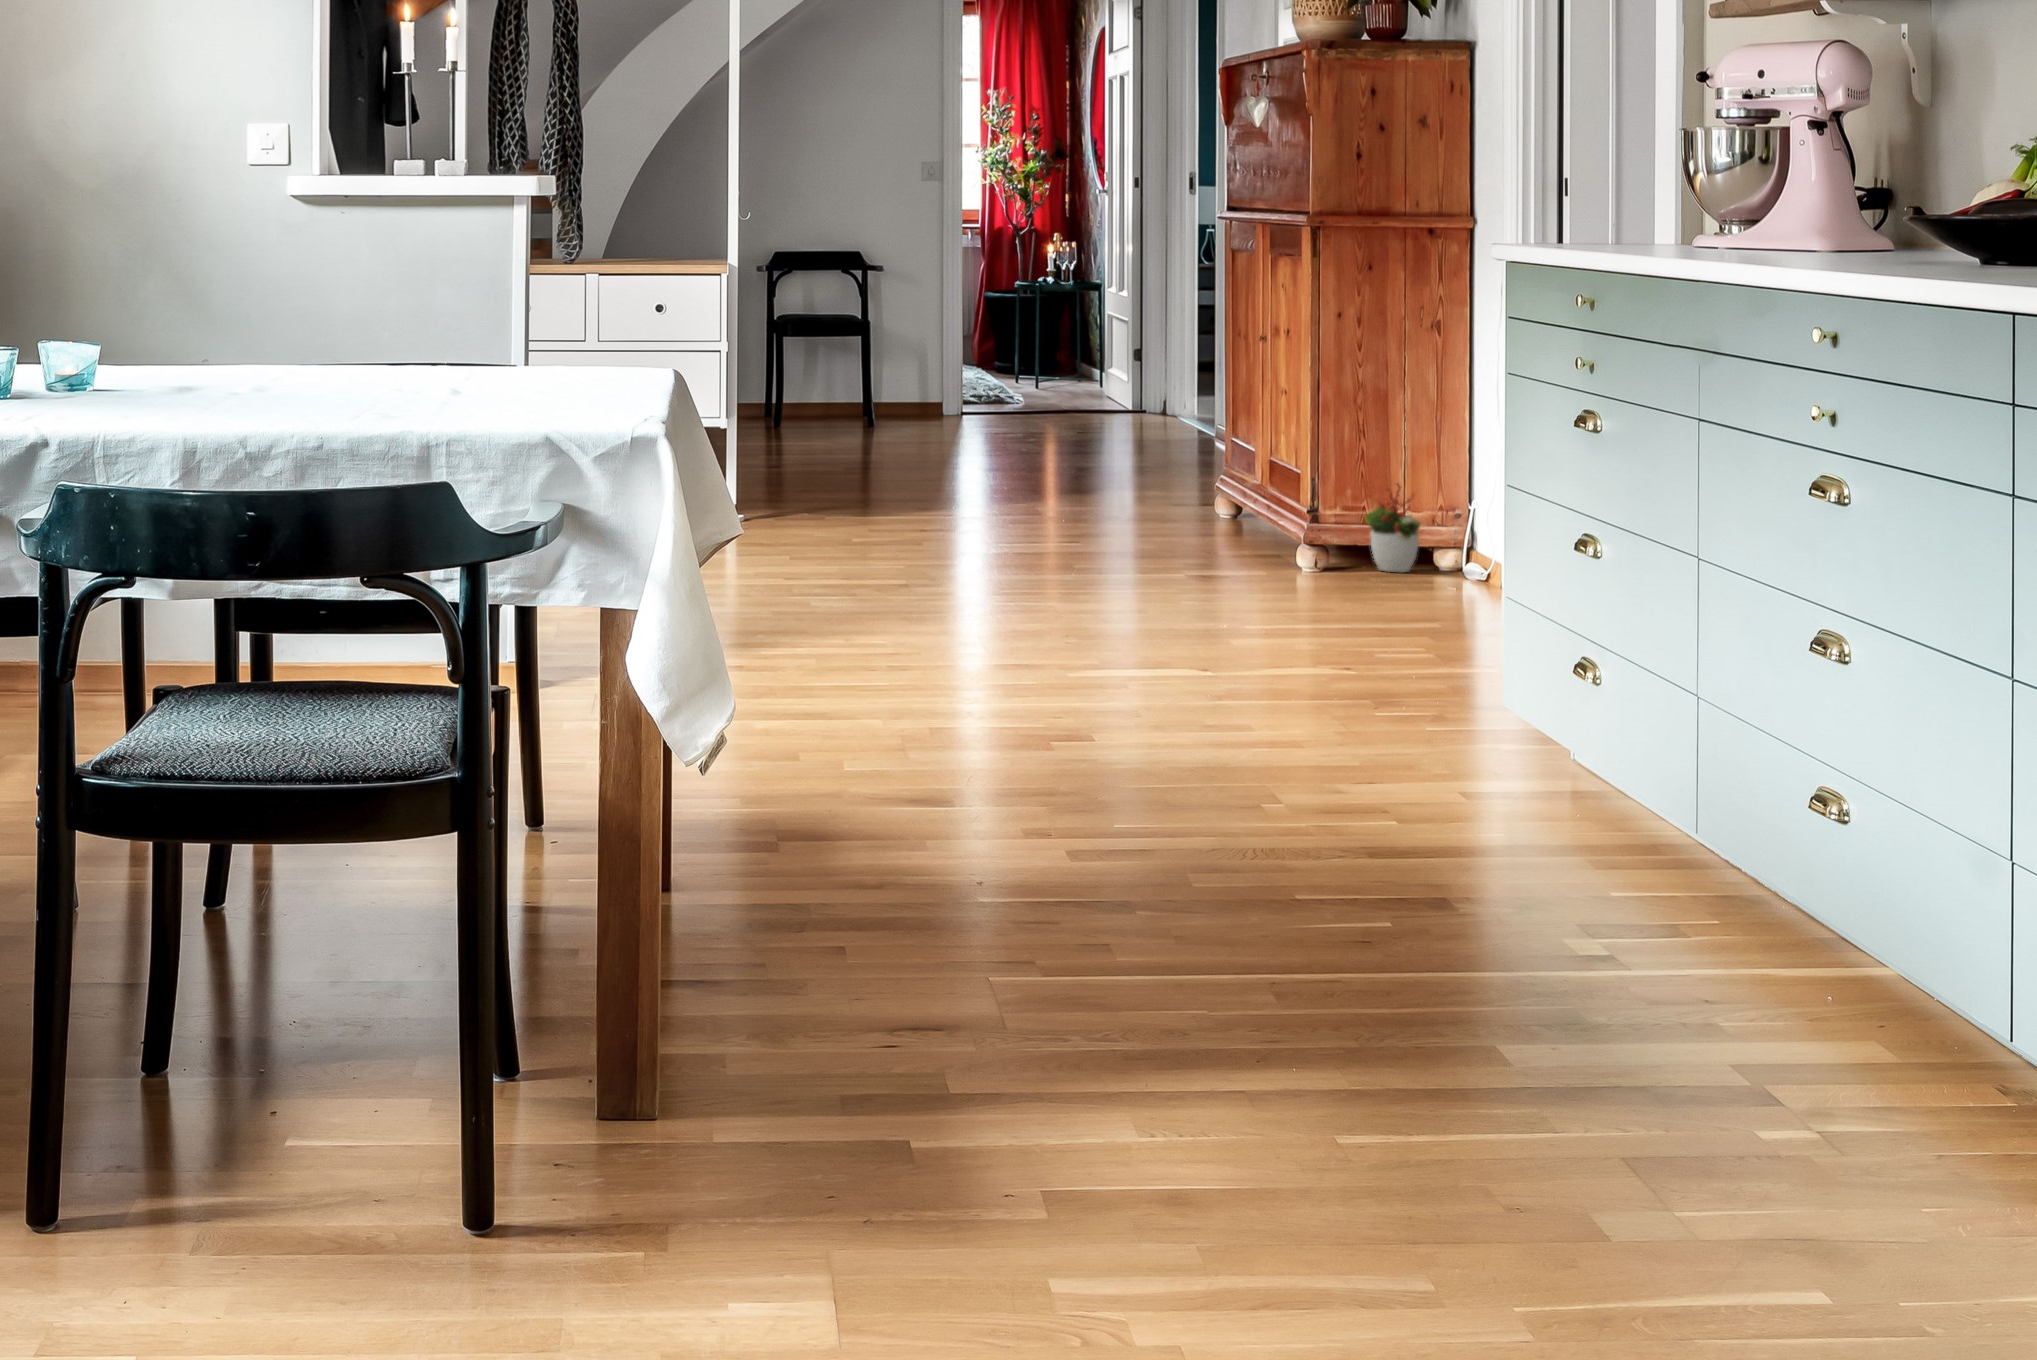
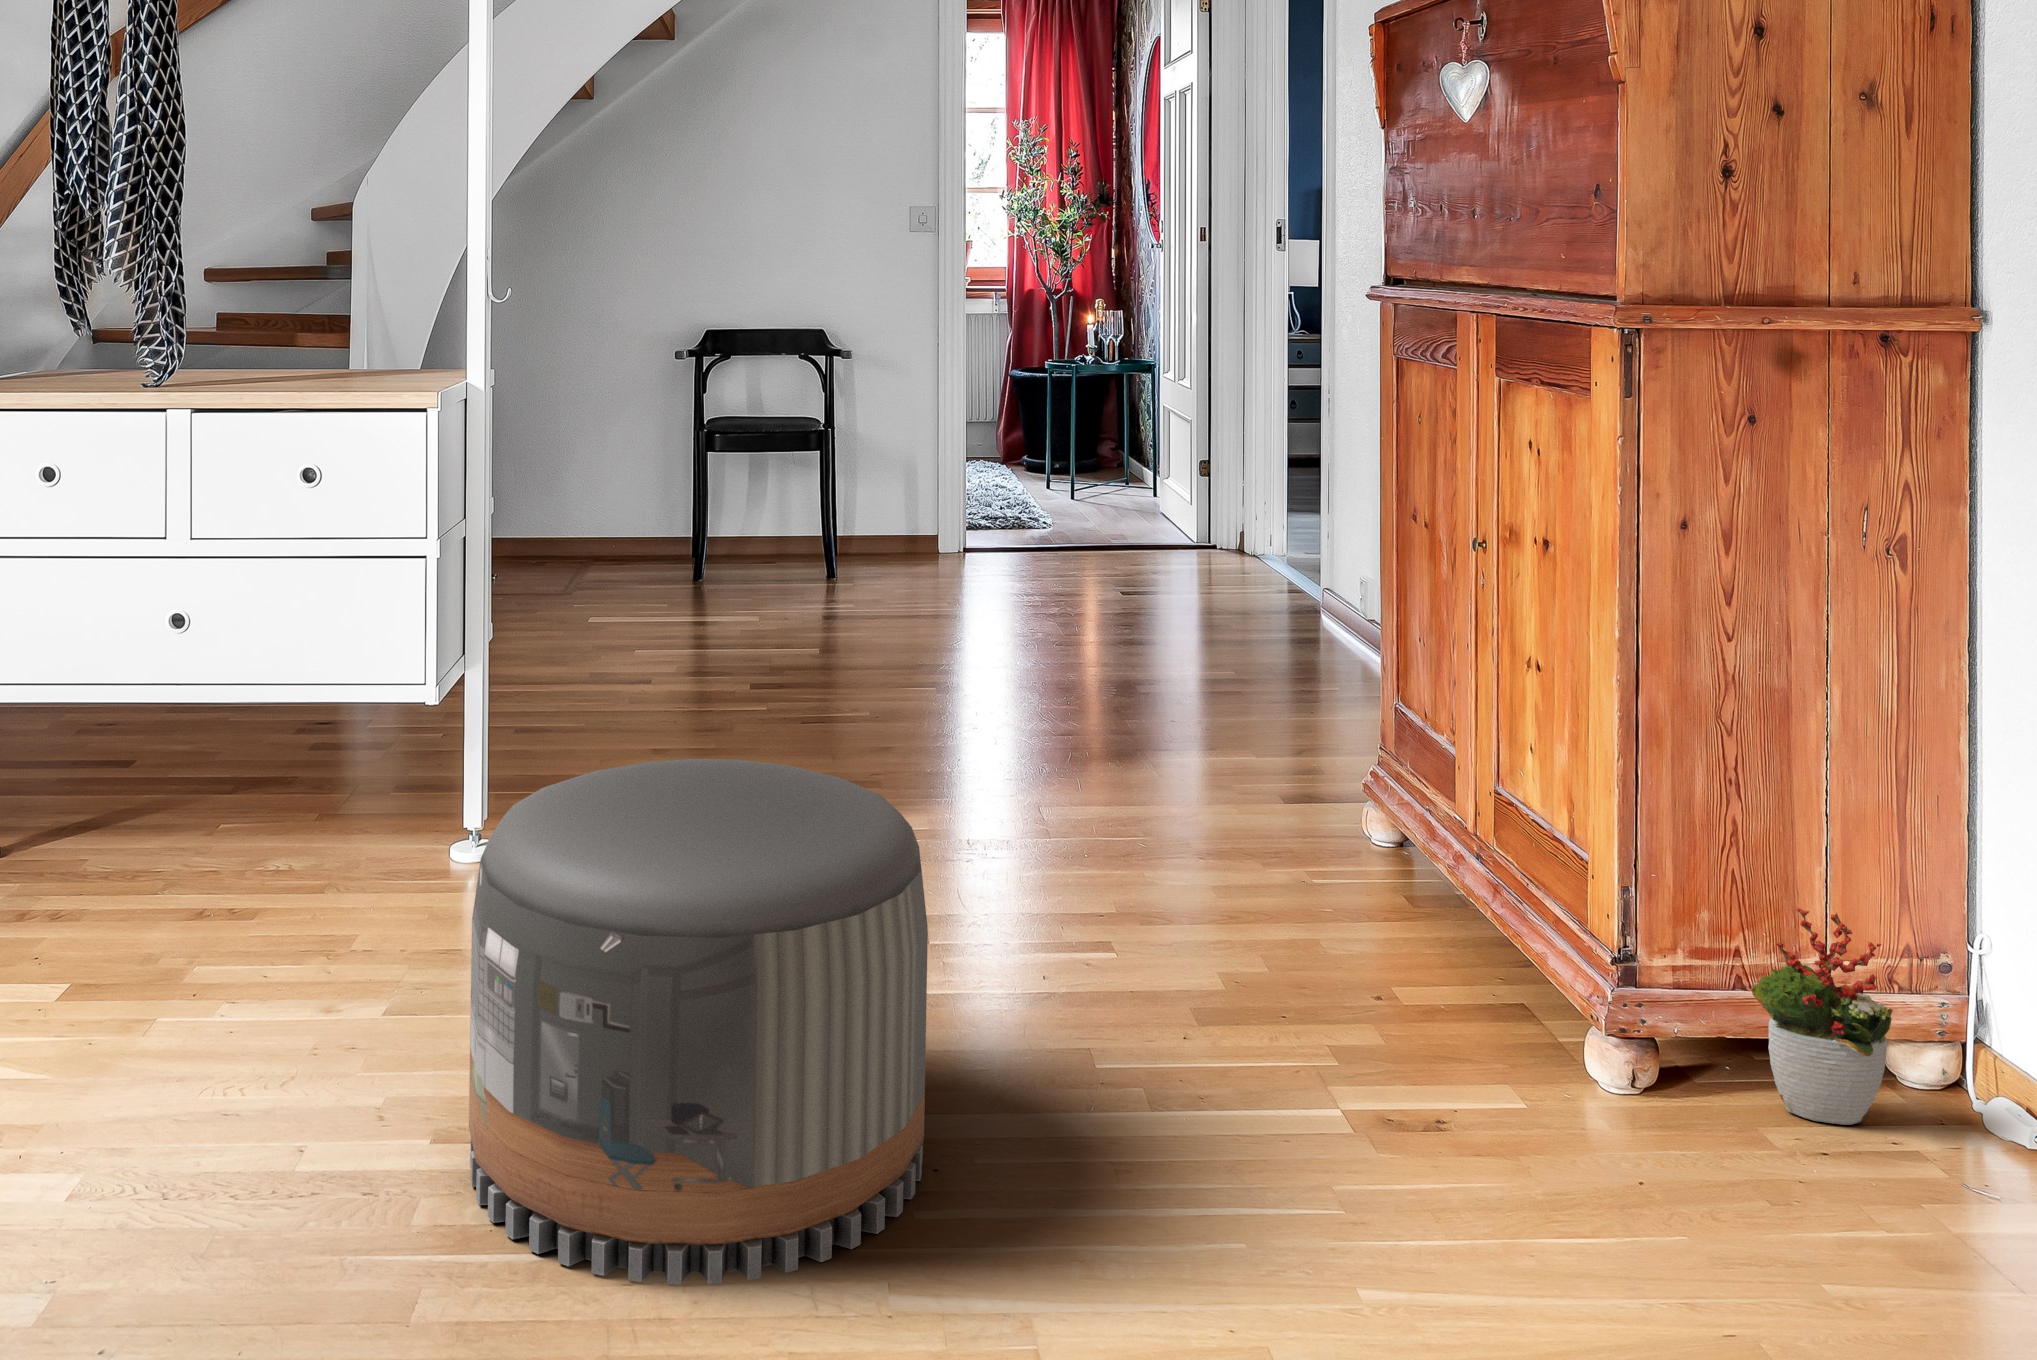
pouf: none [816,422,1006,595] -> present [469,759,928,1284]

